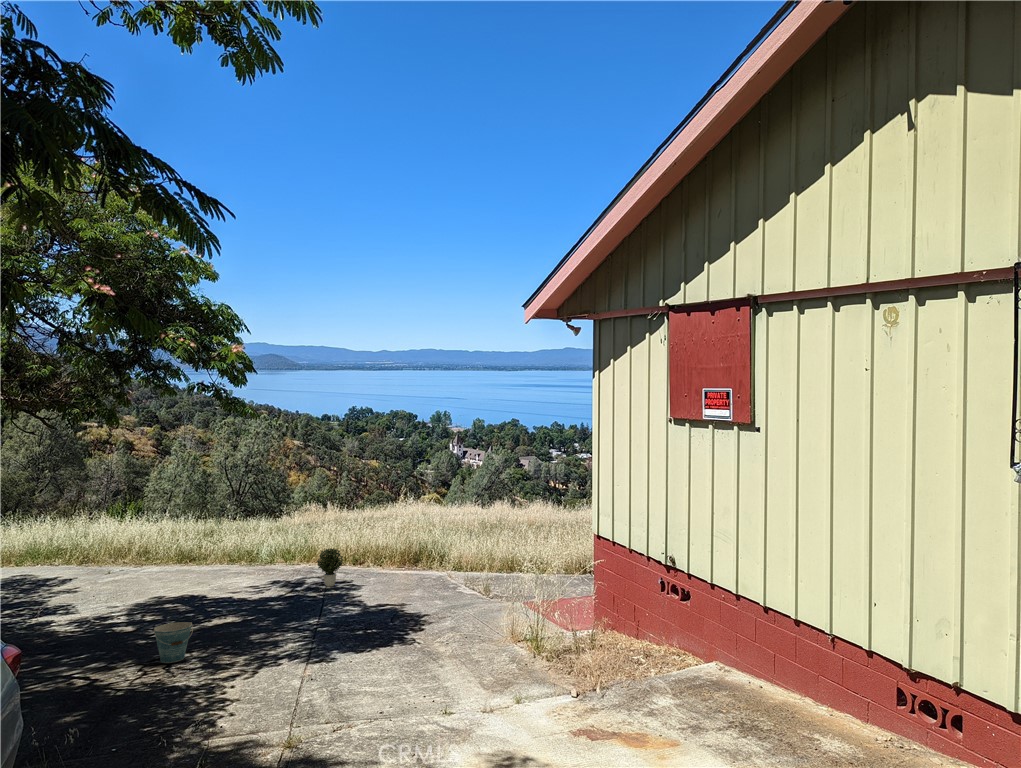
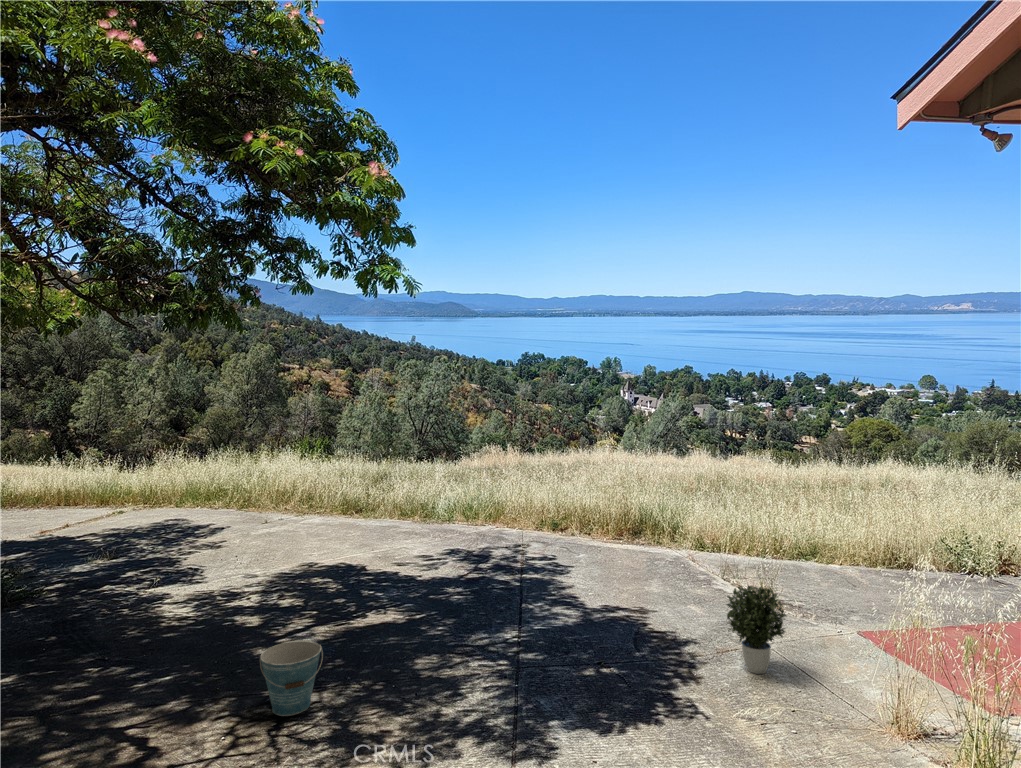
potted plant: present [317,549,343,587] -> present [727,586,786,674]

